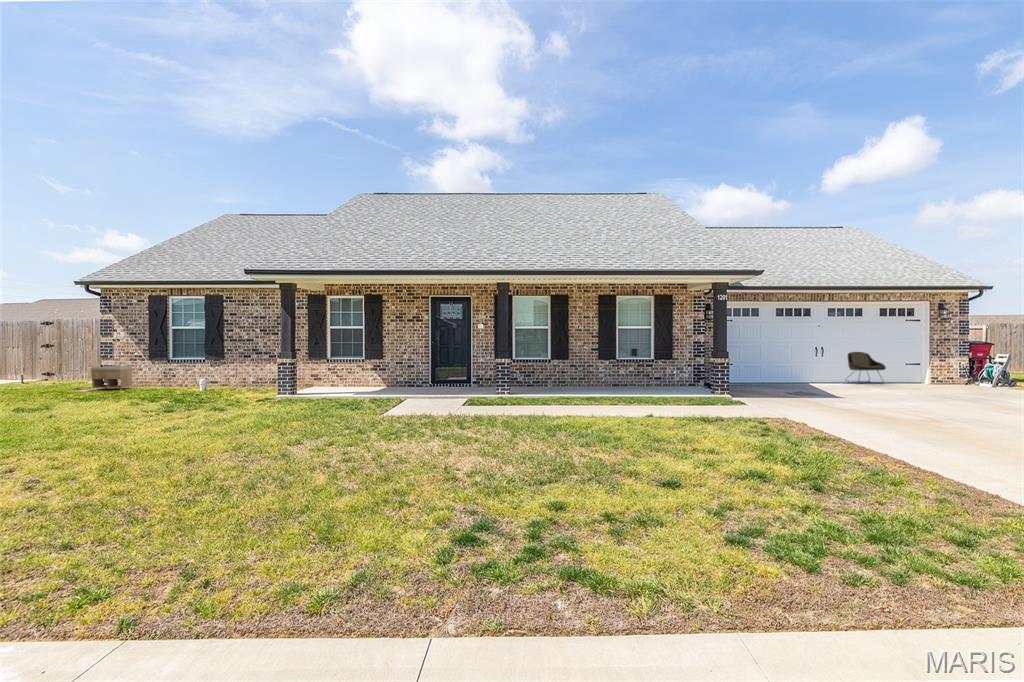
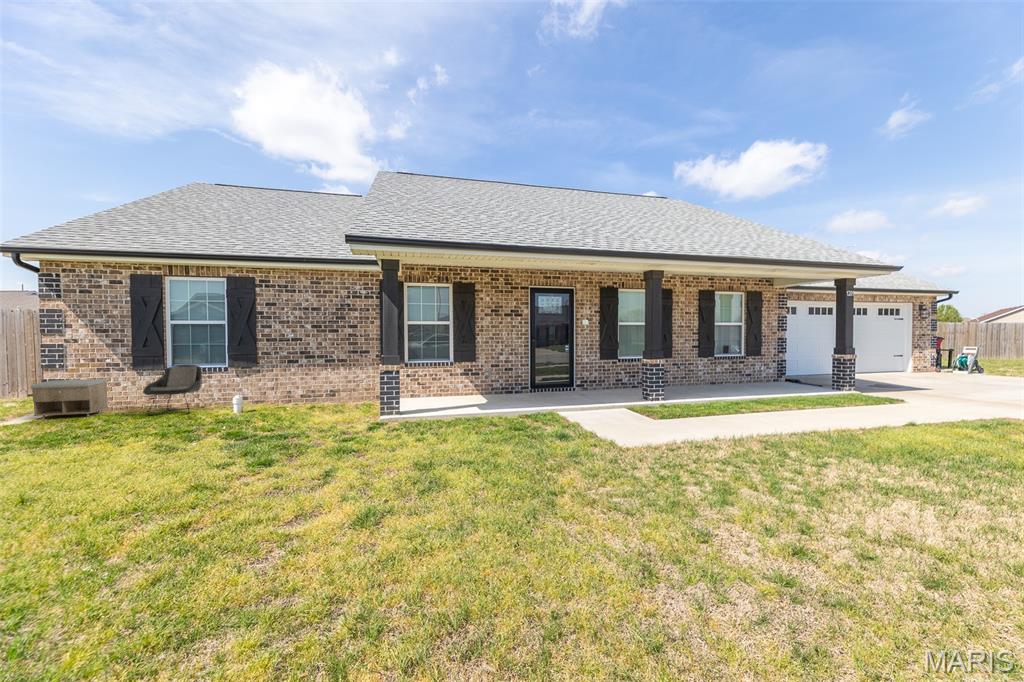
lounge chair: present [848,352,886,384] -> present [143,364,204,416]

